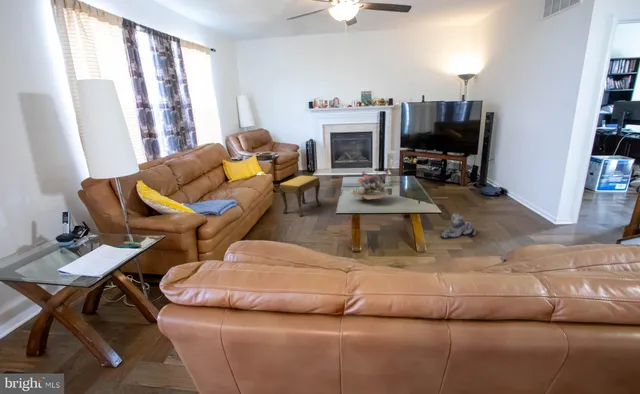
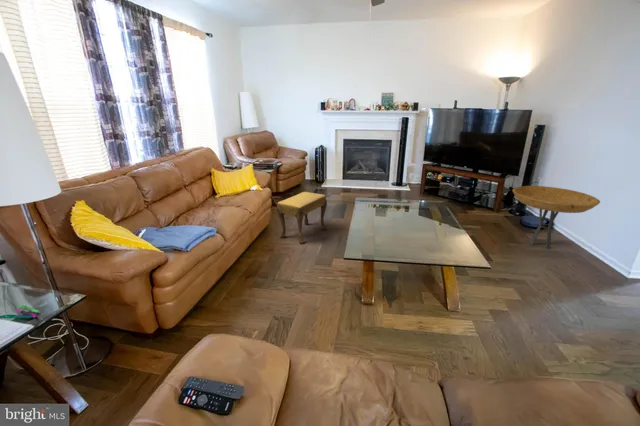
side table: none [467,161,530,209] -> present [512,186,600,248]
flower arrangement: present [352,169,390,199] -> none [365,196,419,238]
plush toy: present [441,213,476,238] -> none [482,260,529,294]

